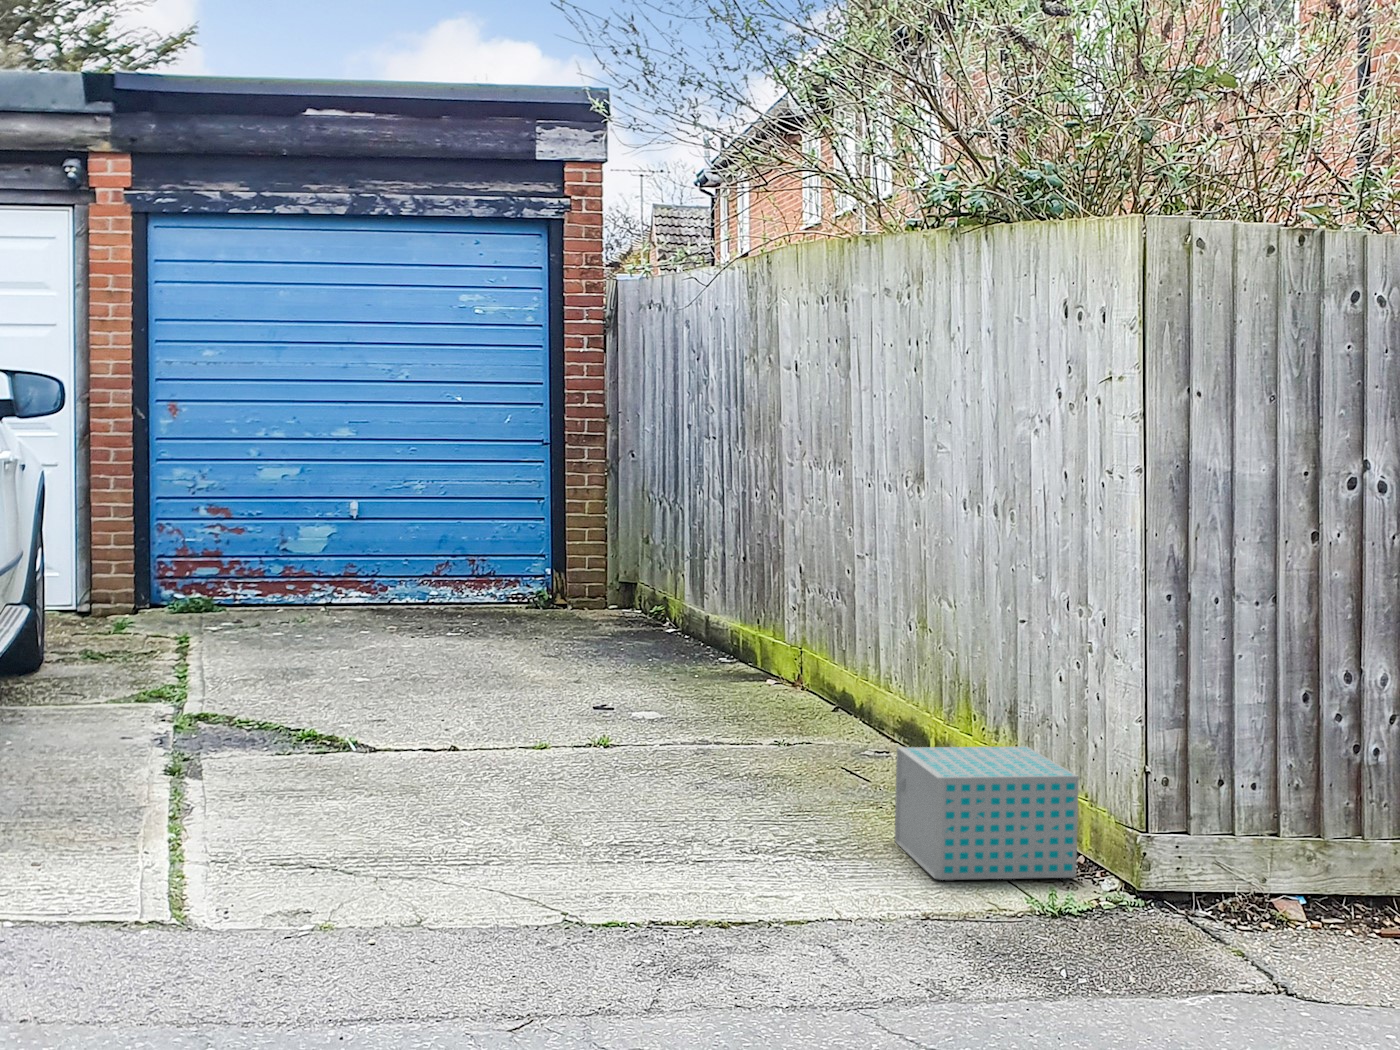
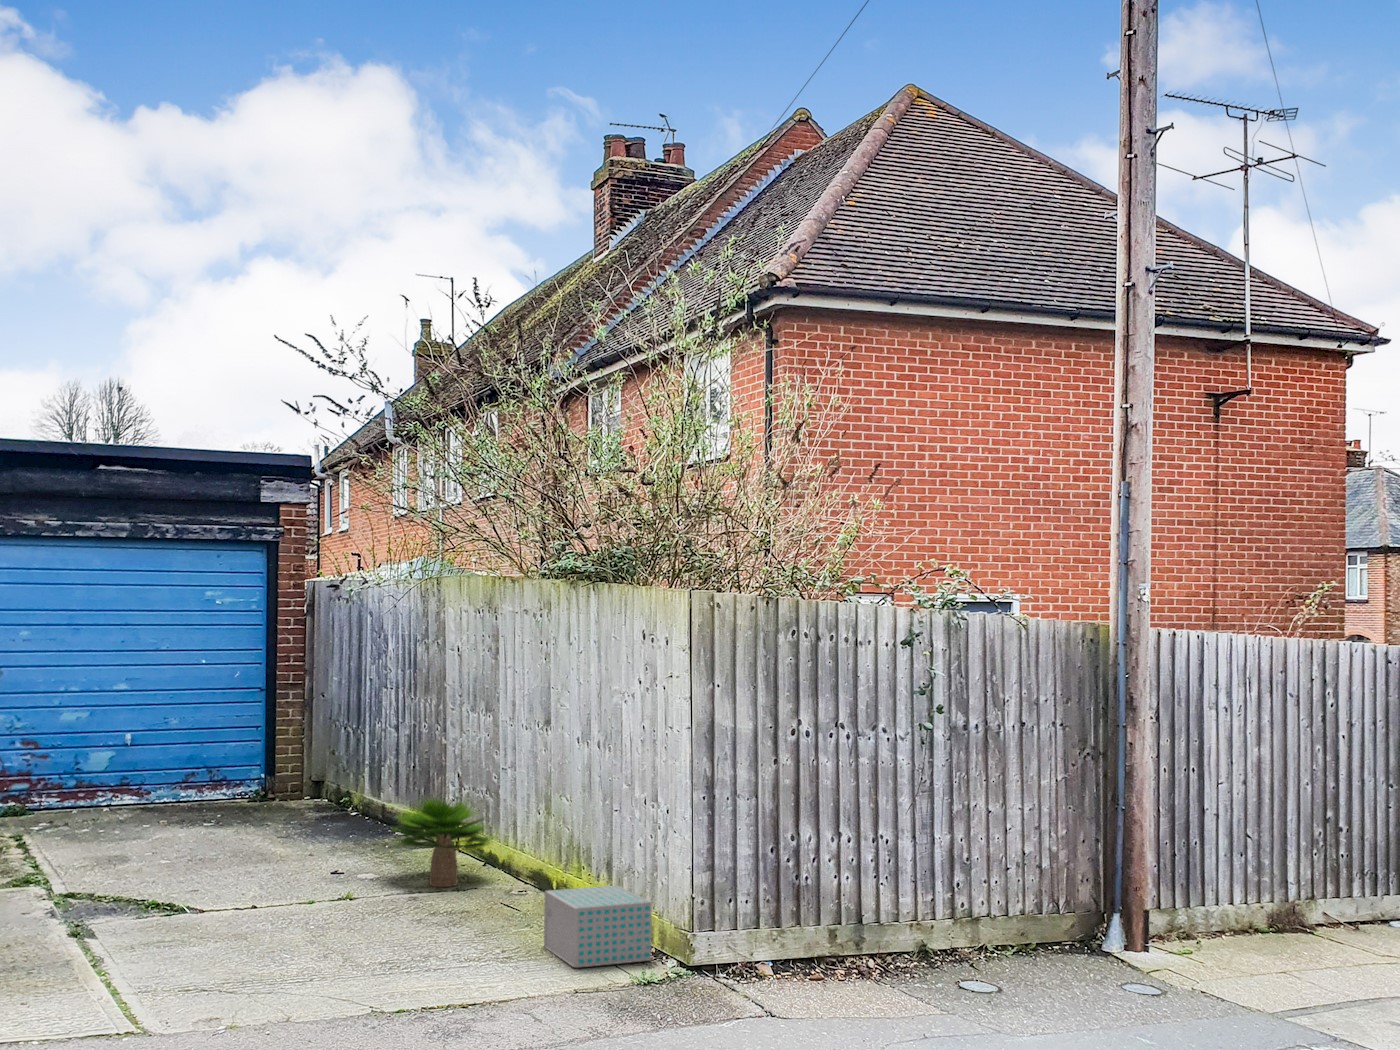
potted plant: none [677,590,854,739] -> present [396,798,492,887]

